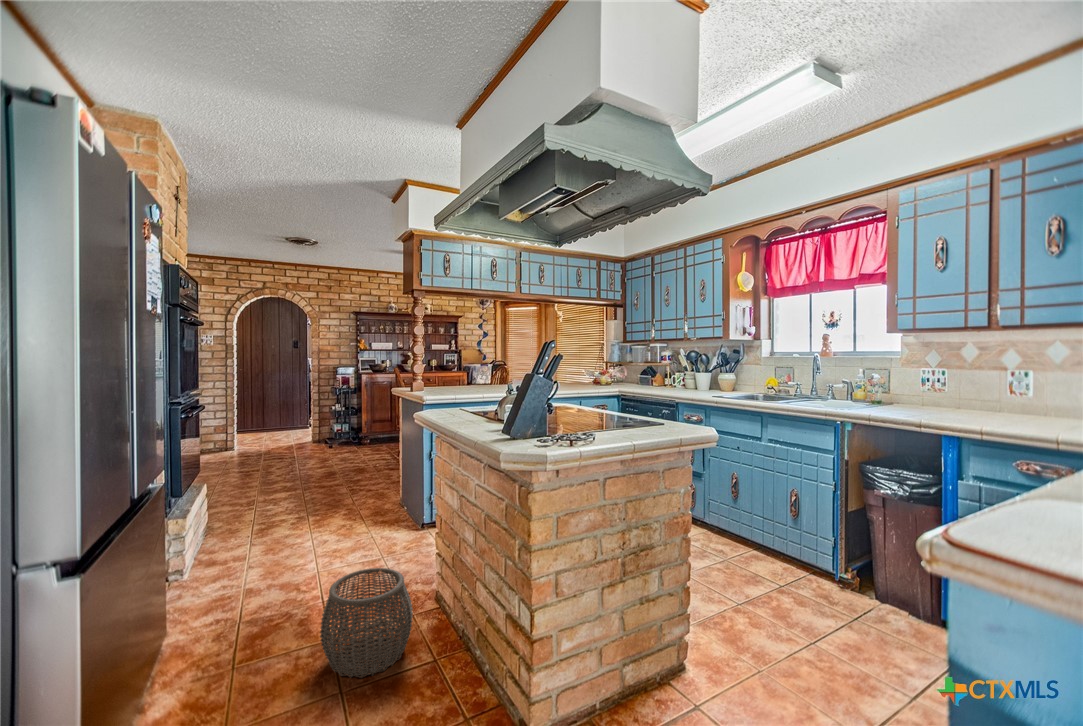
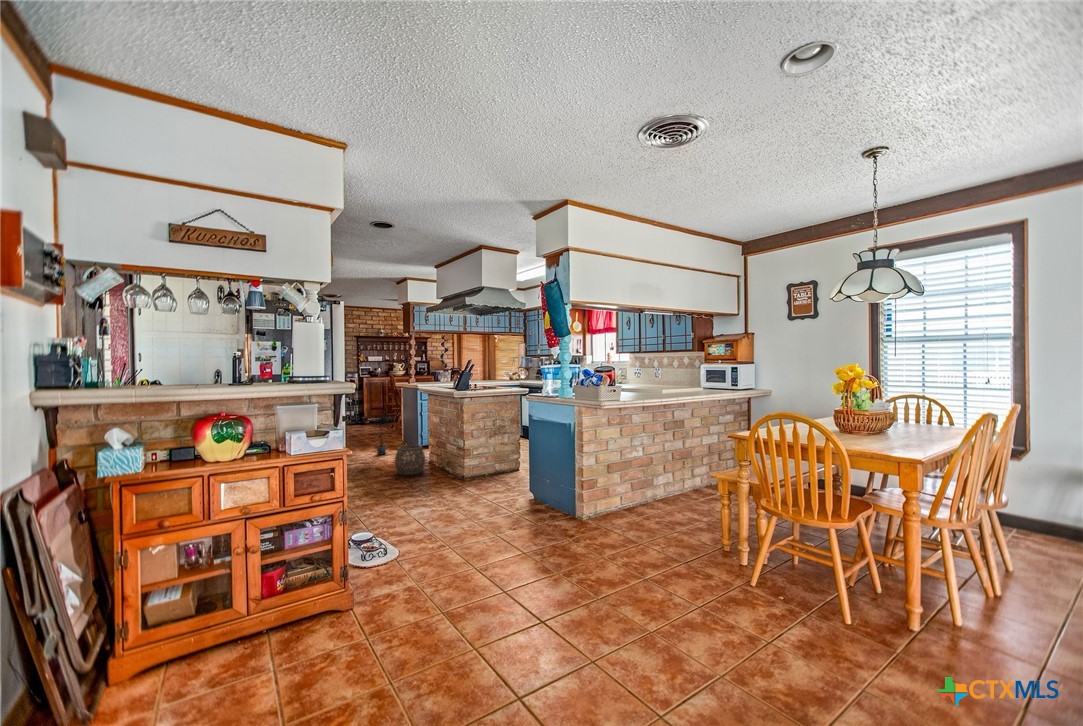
potted plant: none [320,448,364,543] -> present [375,413,391,455]

